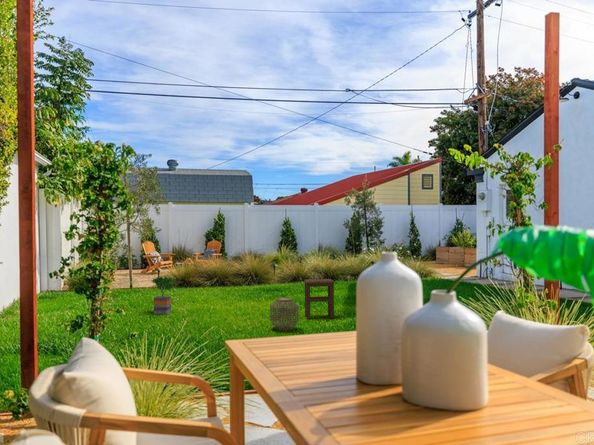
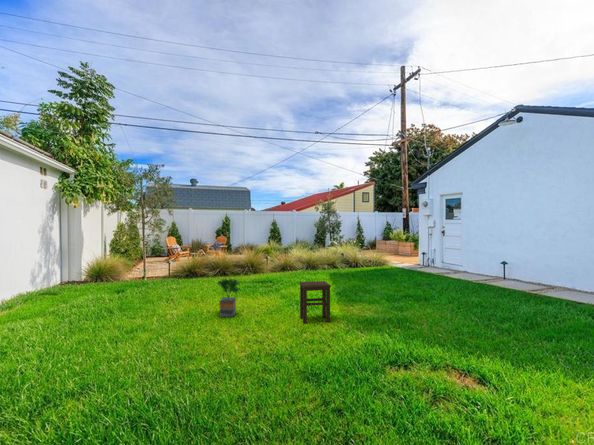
potted tree: present [152,277,175,314] -> present [217,279,240,317]
woven basket: present [270,298,299,331] -> none [267,308,299,346]

